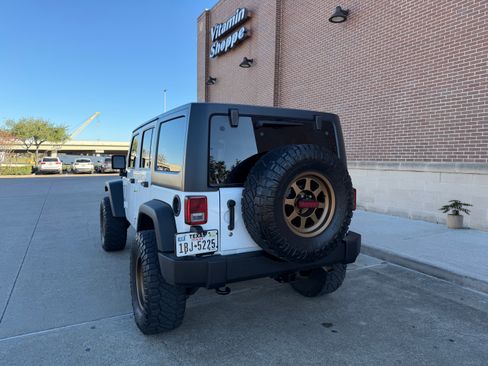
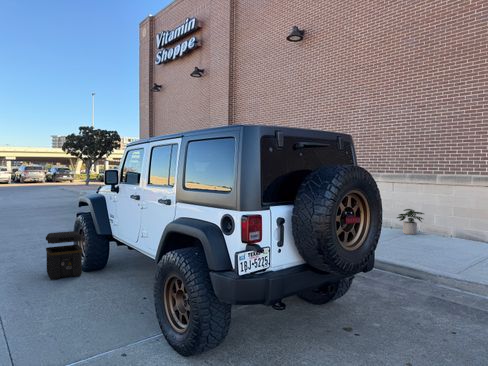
toolbox: none [67,213,99,257] -> present [46,231,82,279]

